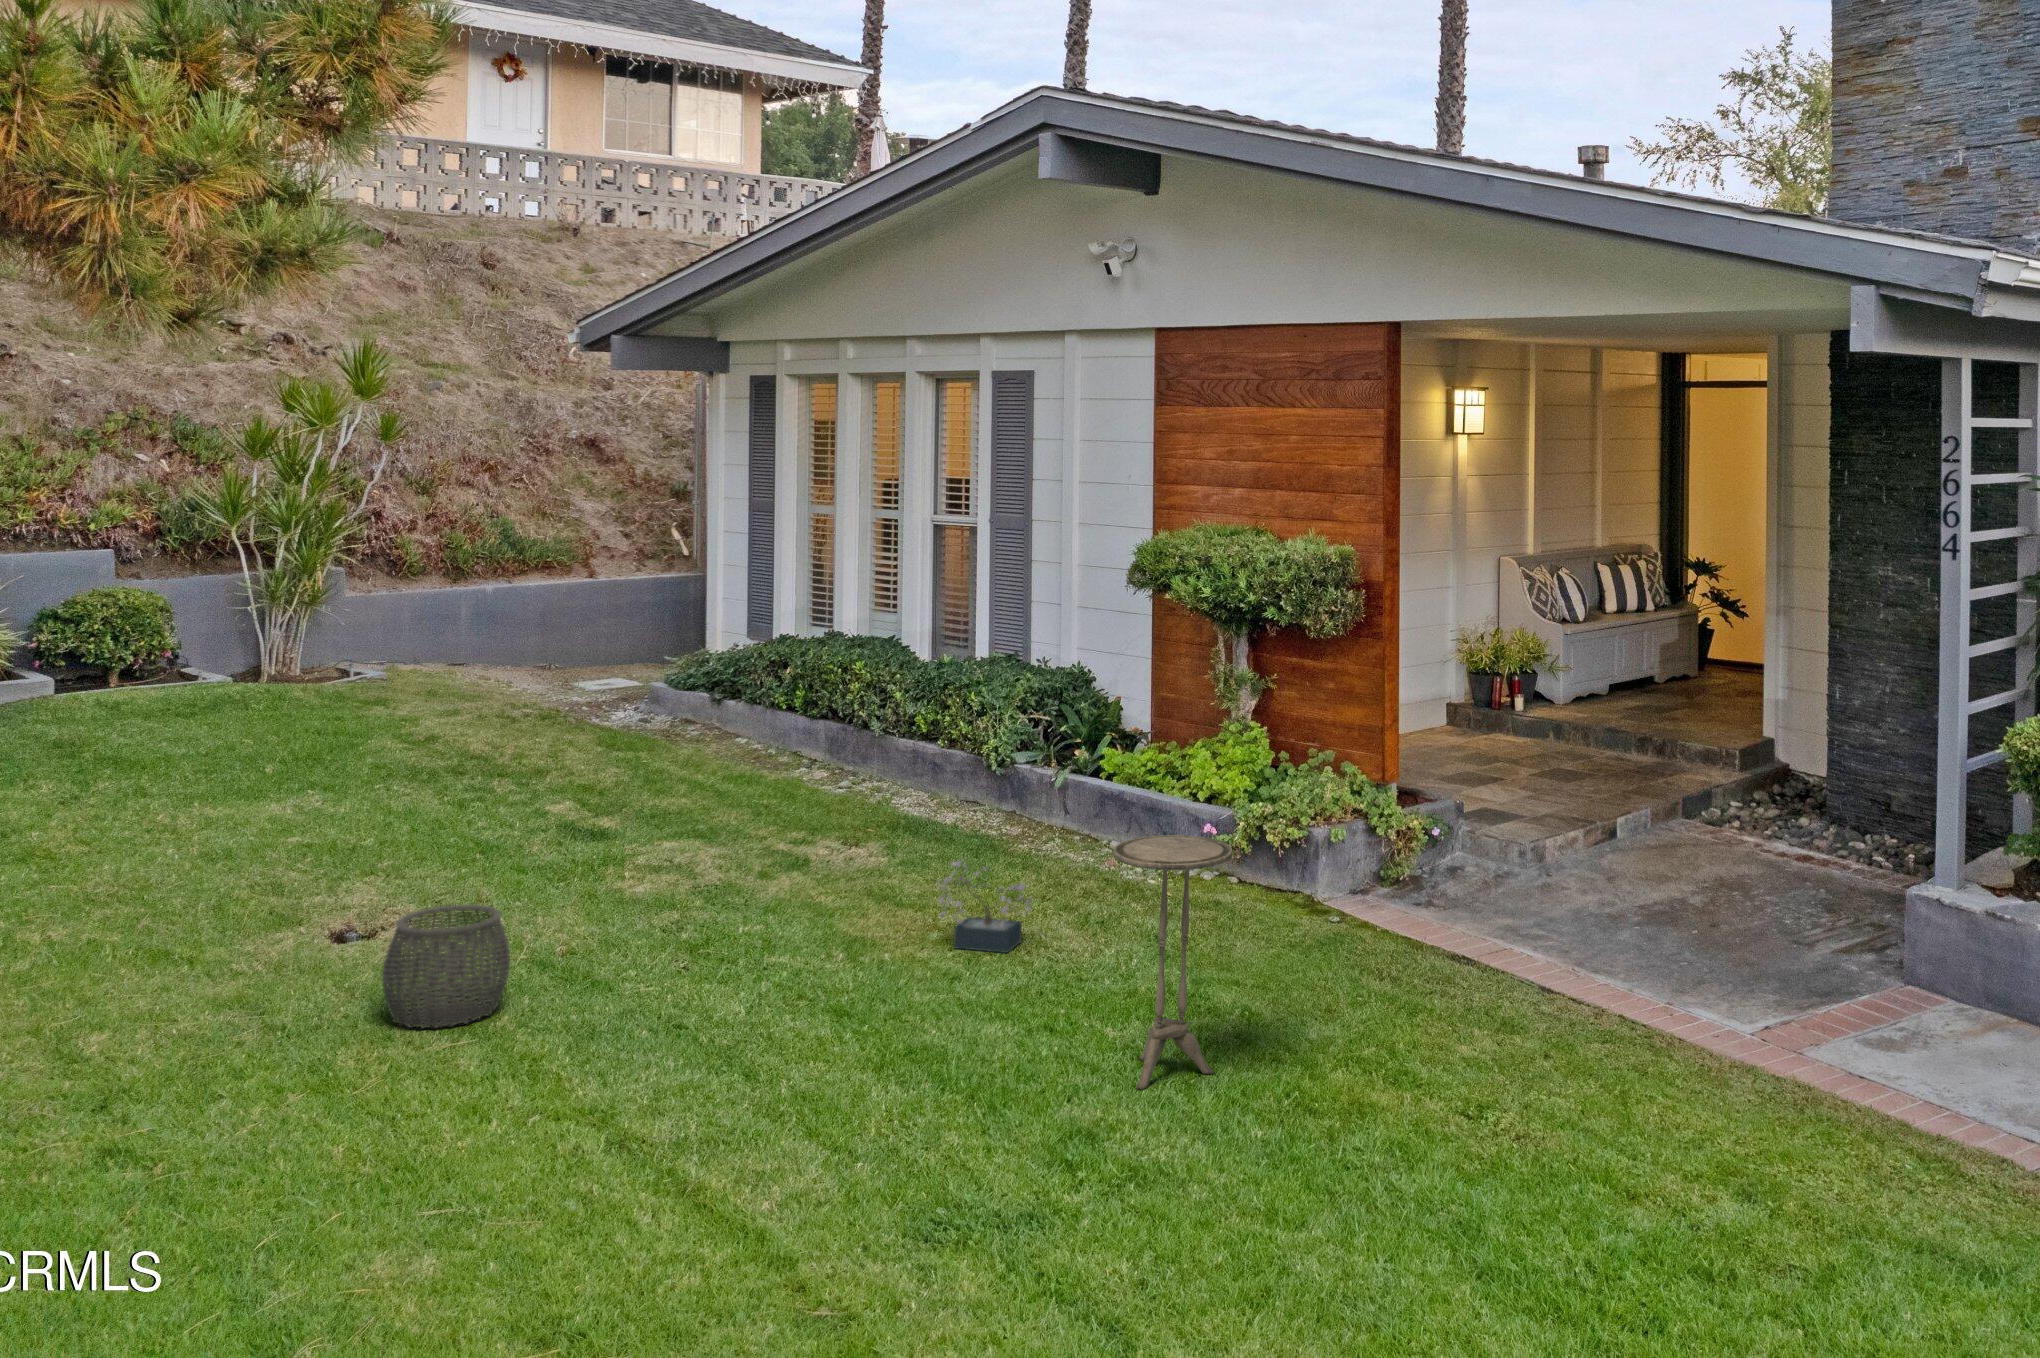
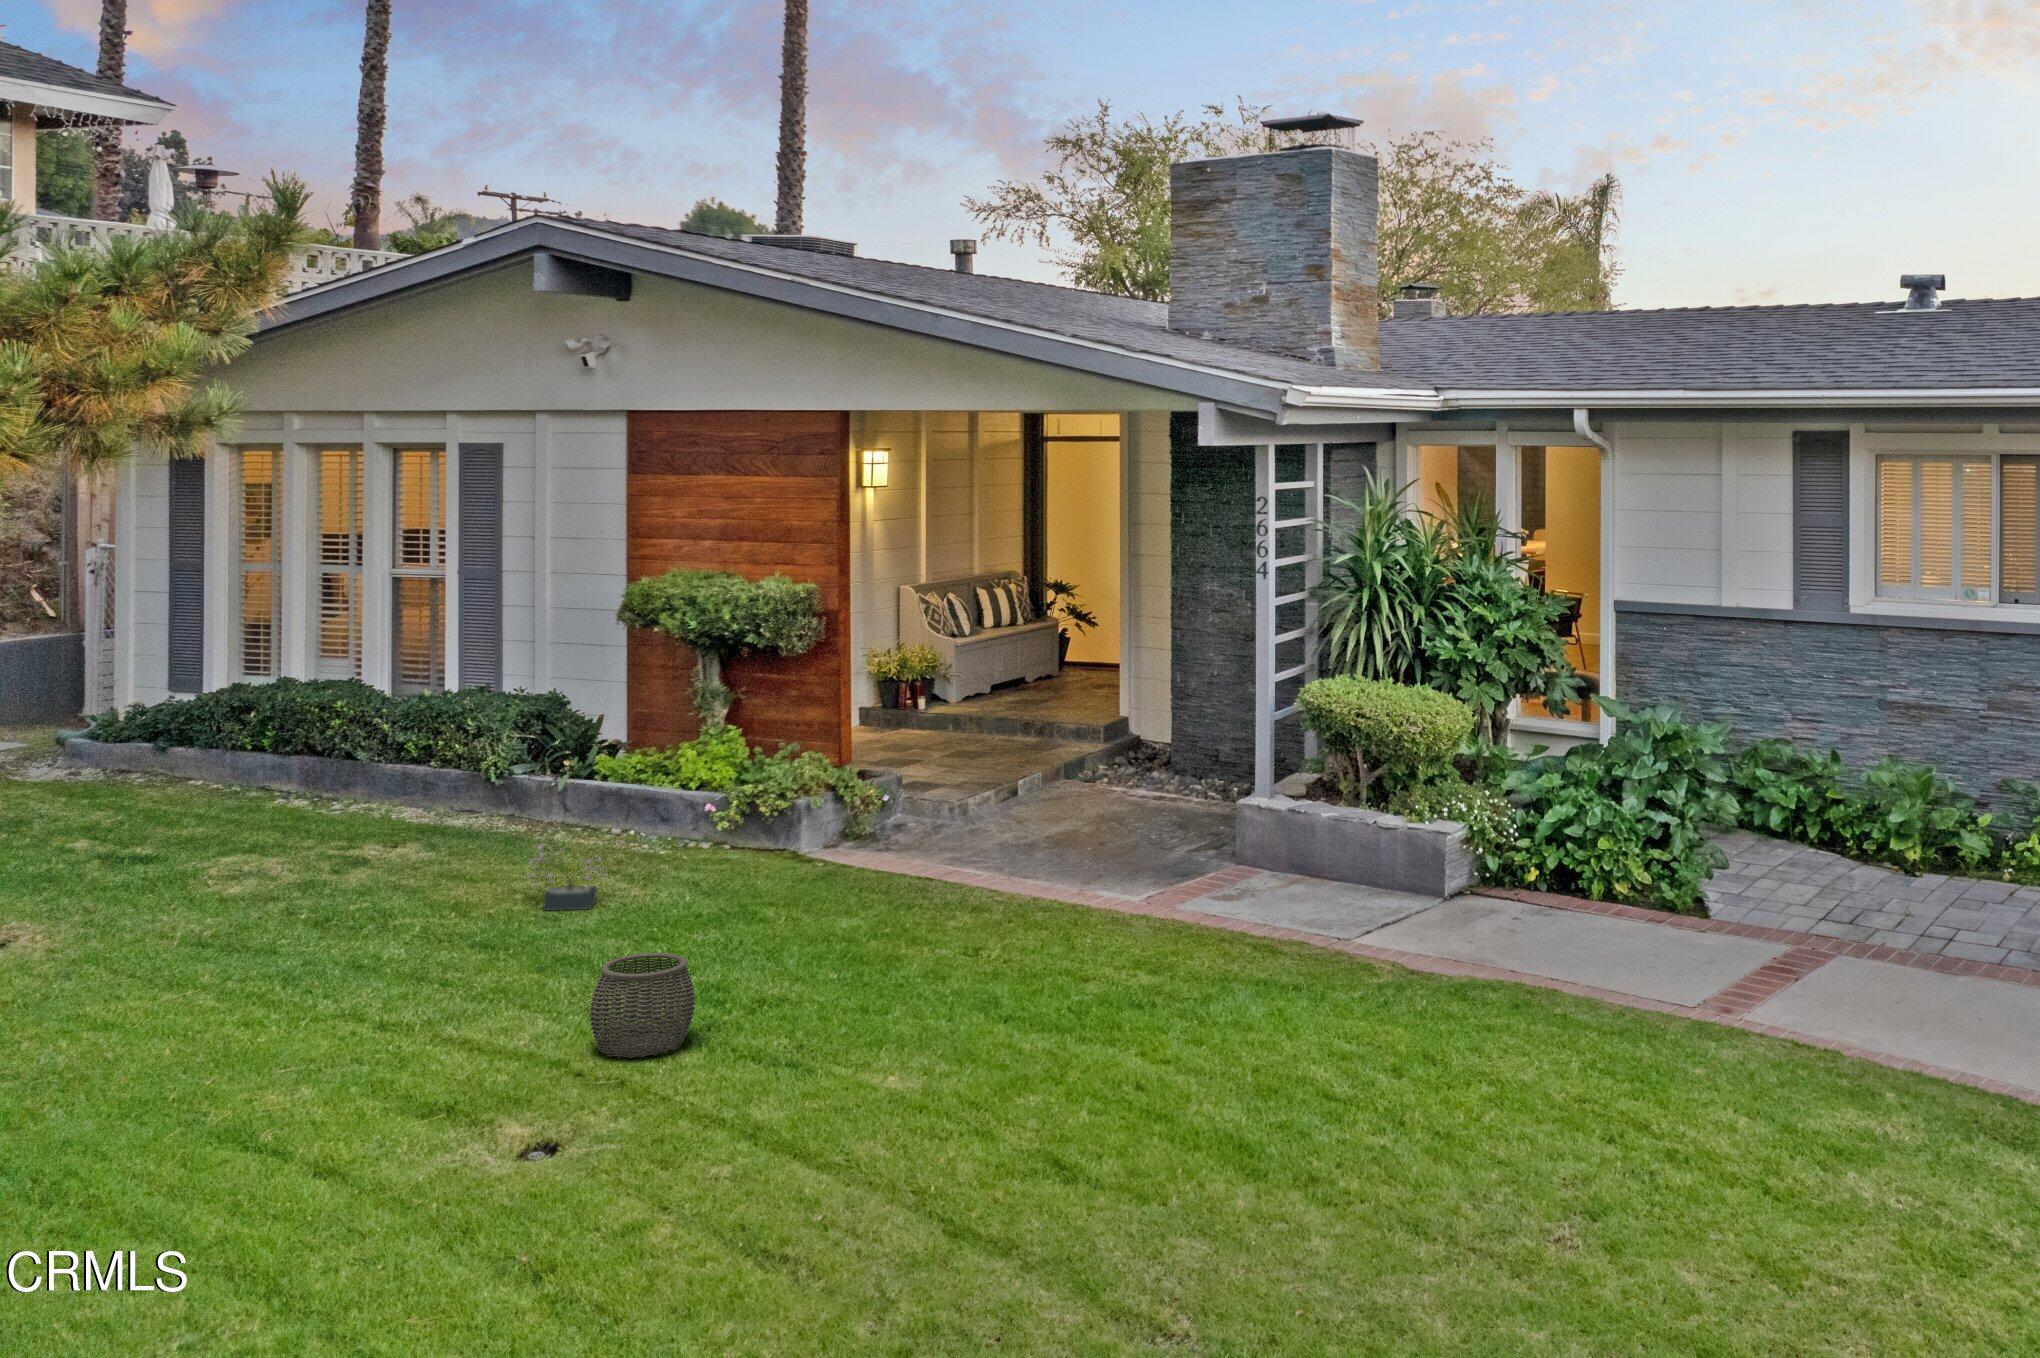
side table: present [1113,835,1233,1090] -> none [732,797,818,968]
woven basket: present [381,905,510,1028] -> present [589,953,696,1058]

